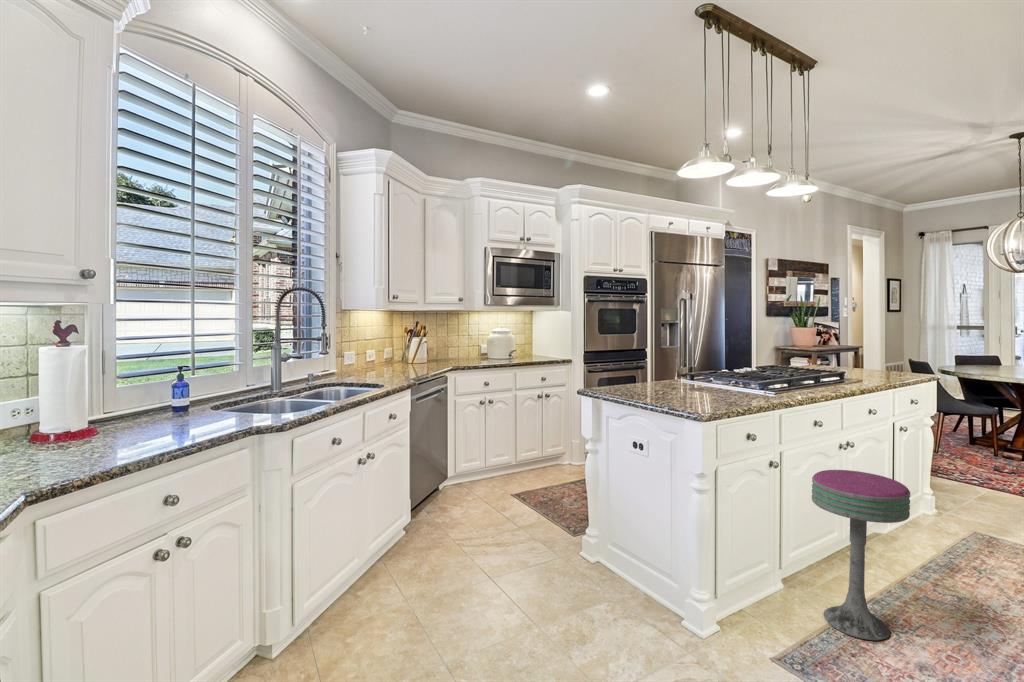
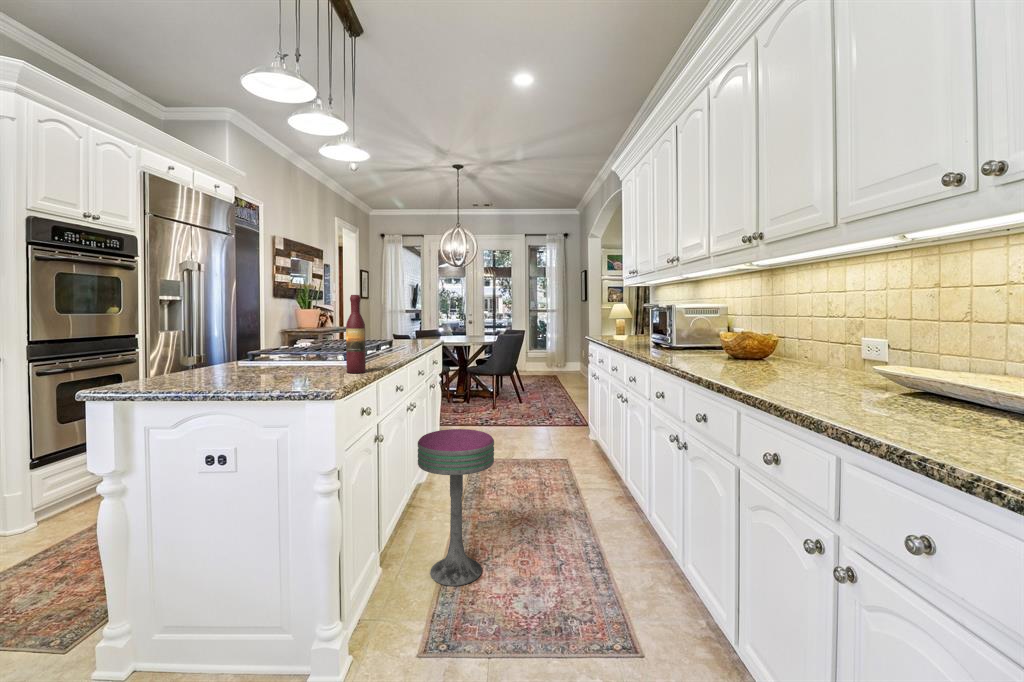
wine bottle: none [744,331,762,399] -> present [346,295,366,373]

